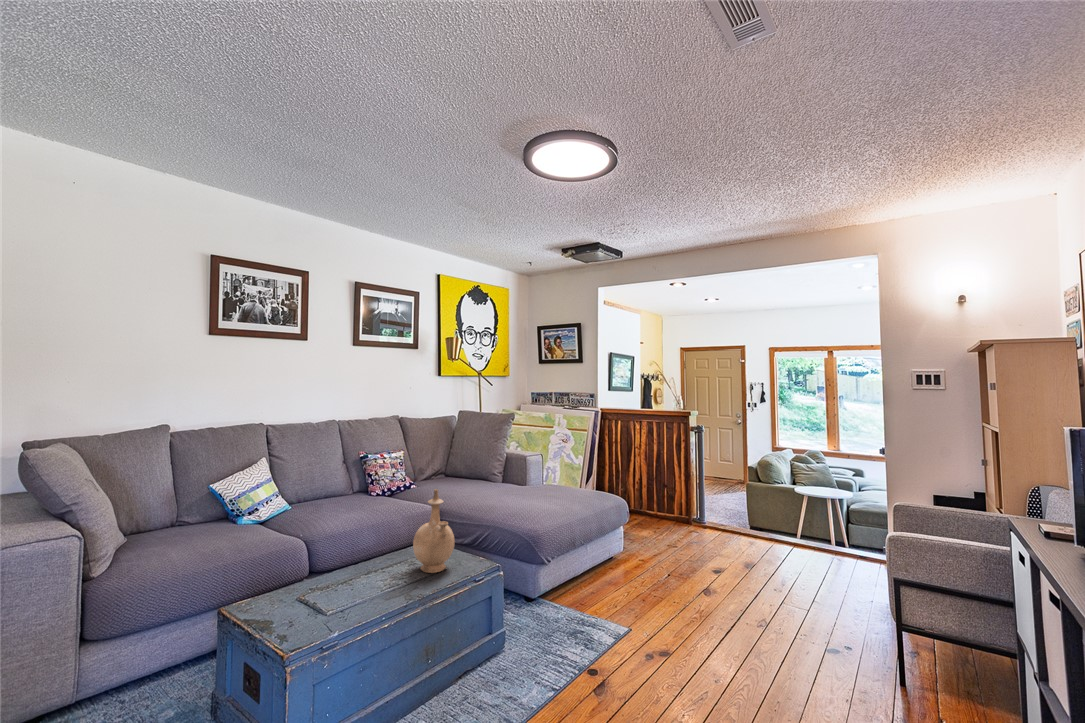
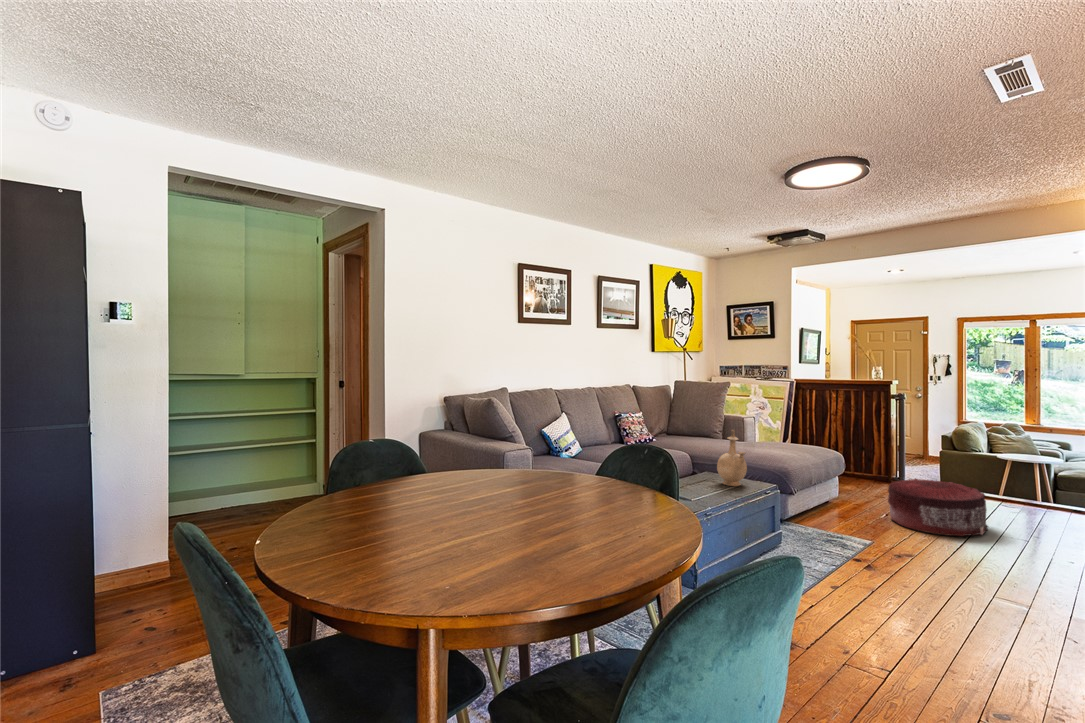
pouf: none [666,529,772,611] -> present [888,478,988,536]

